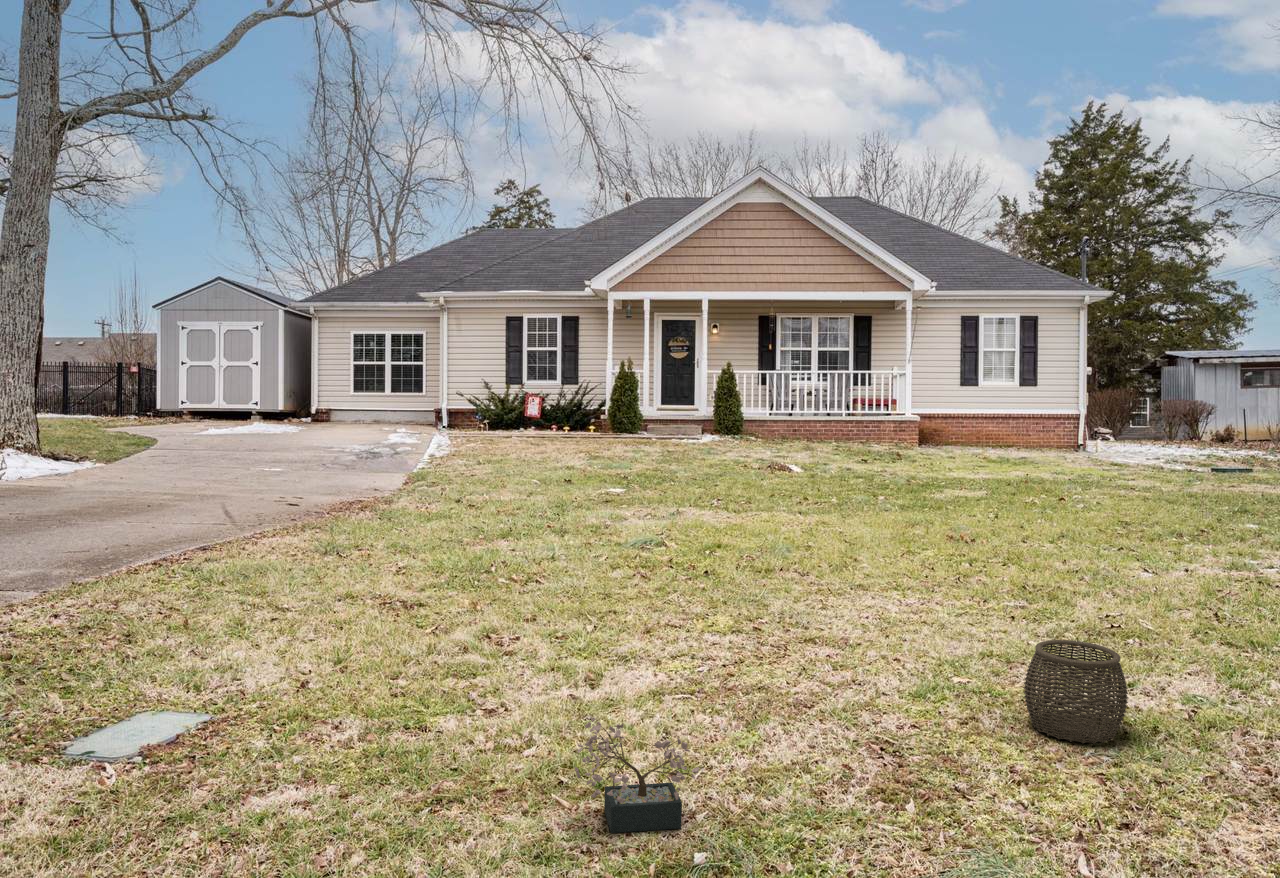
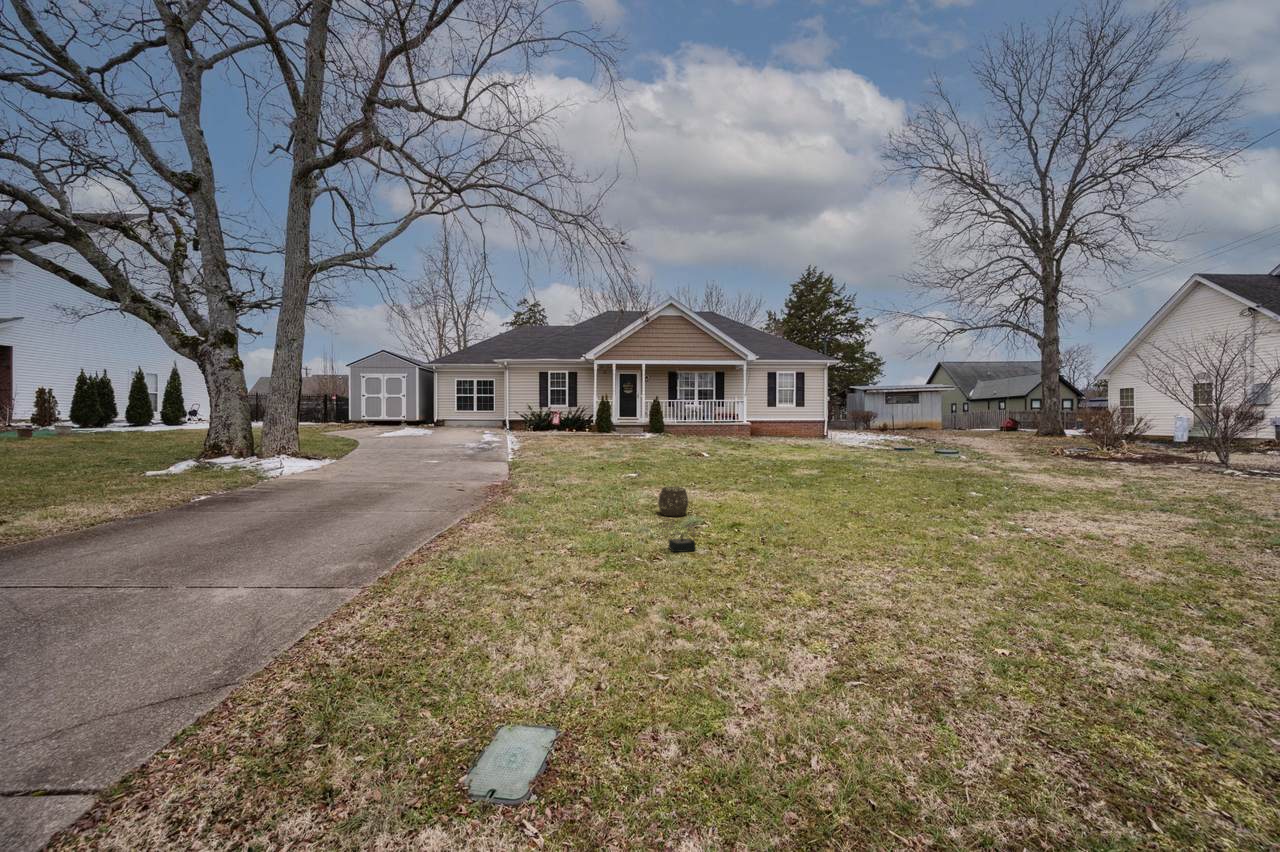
woven basket: present [1023,640,1128,744] -> present [658,487,688,516]

